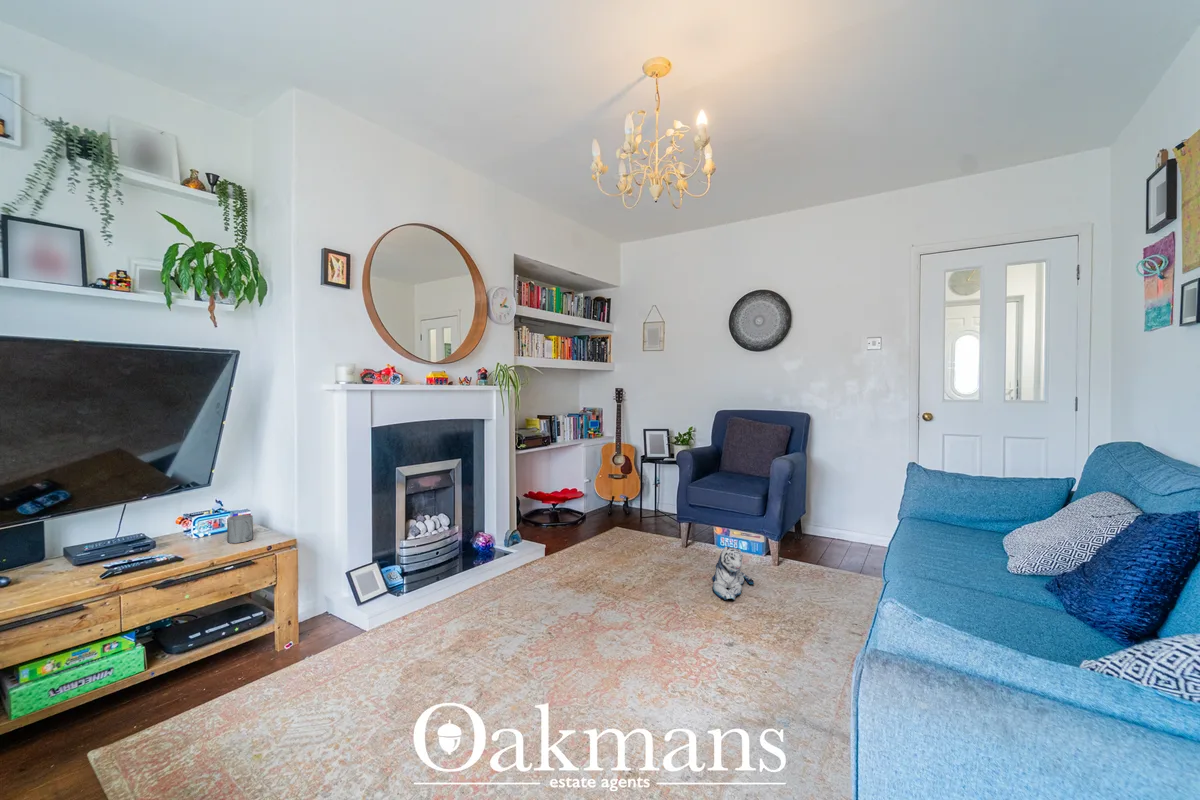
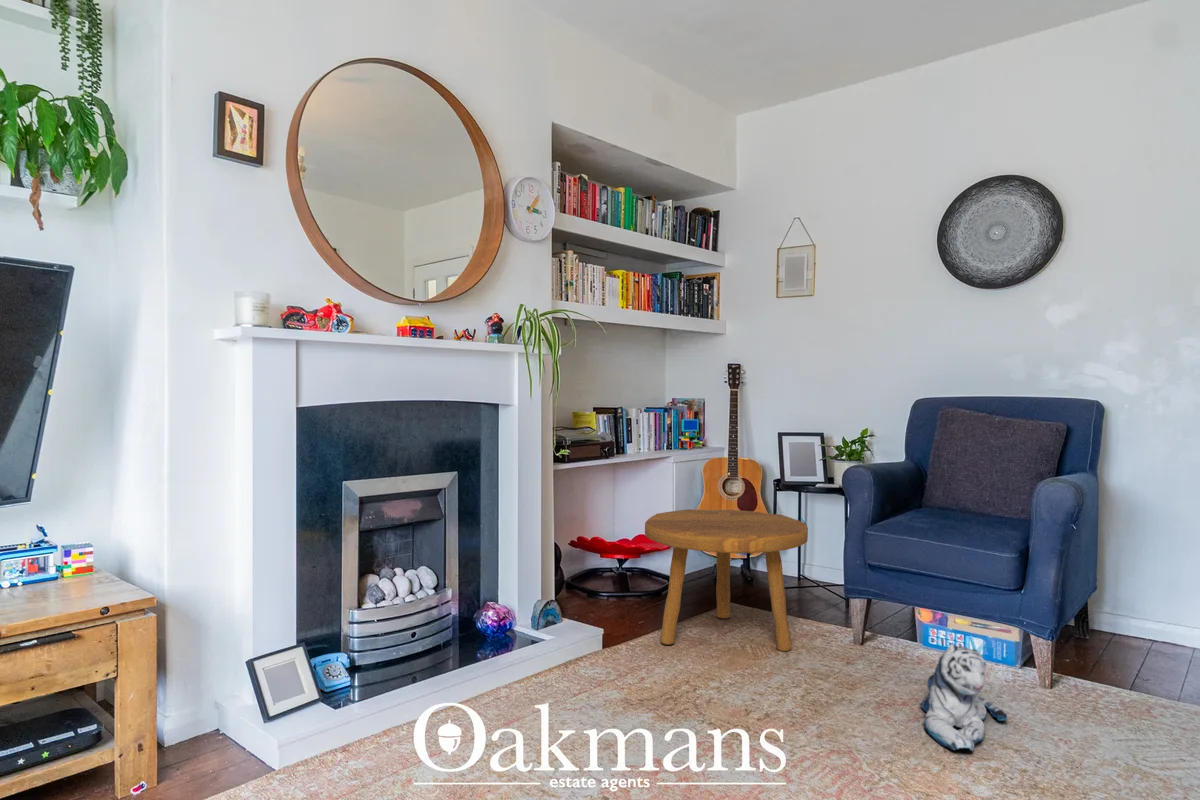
footstool: none [568,475,657,553] -> present [645,509,808,651]
mug: present [227,515,253,543] -> none [37,551,82,600]

